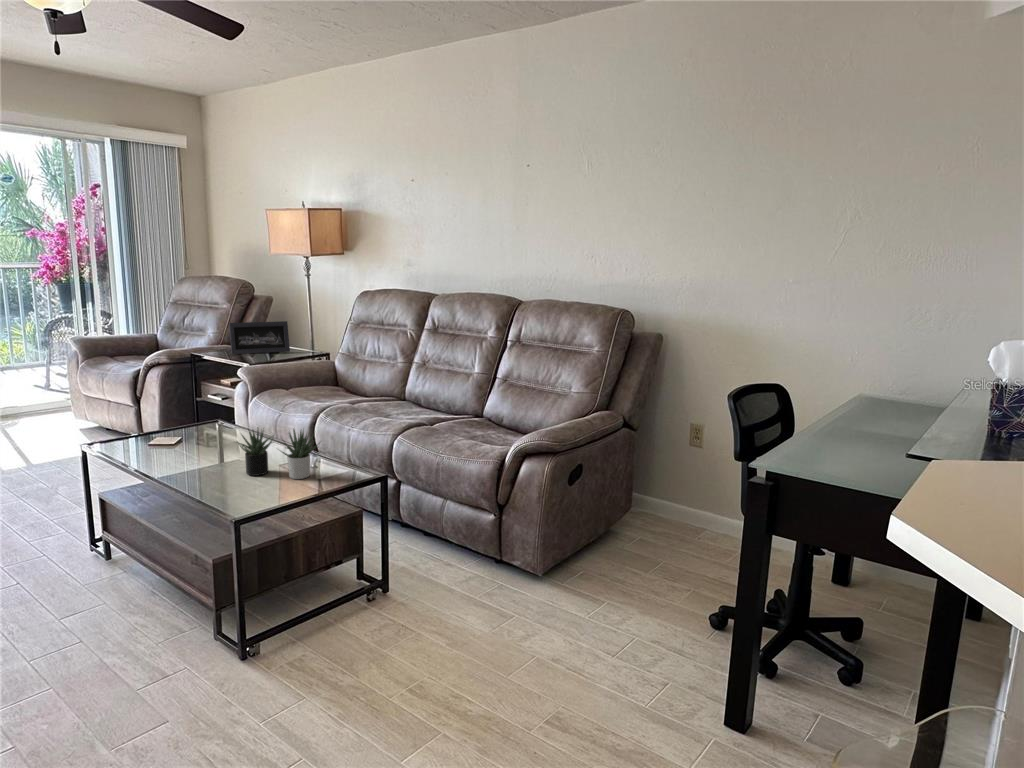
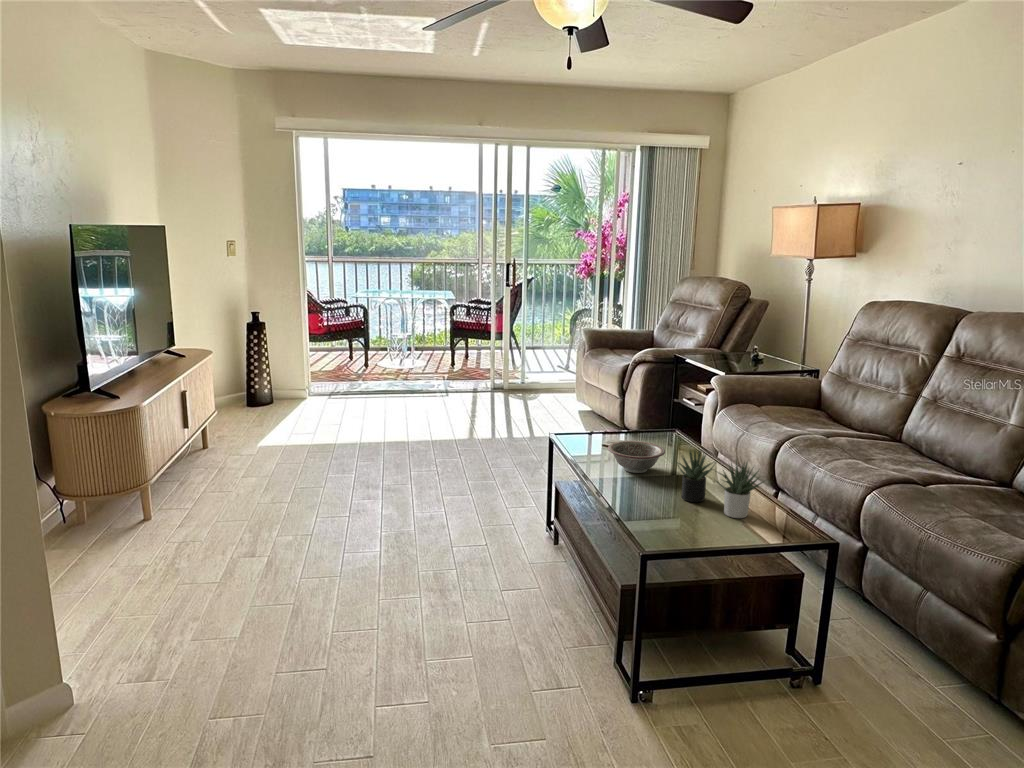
picture frame: present [229,321,290,354] -> none [714,327,778,362]
decorative bowl: none [158,433,219,464] -> present [608,441,665,473]

